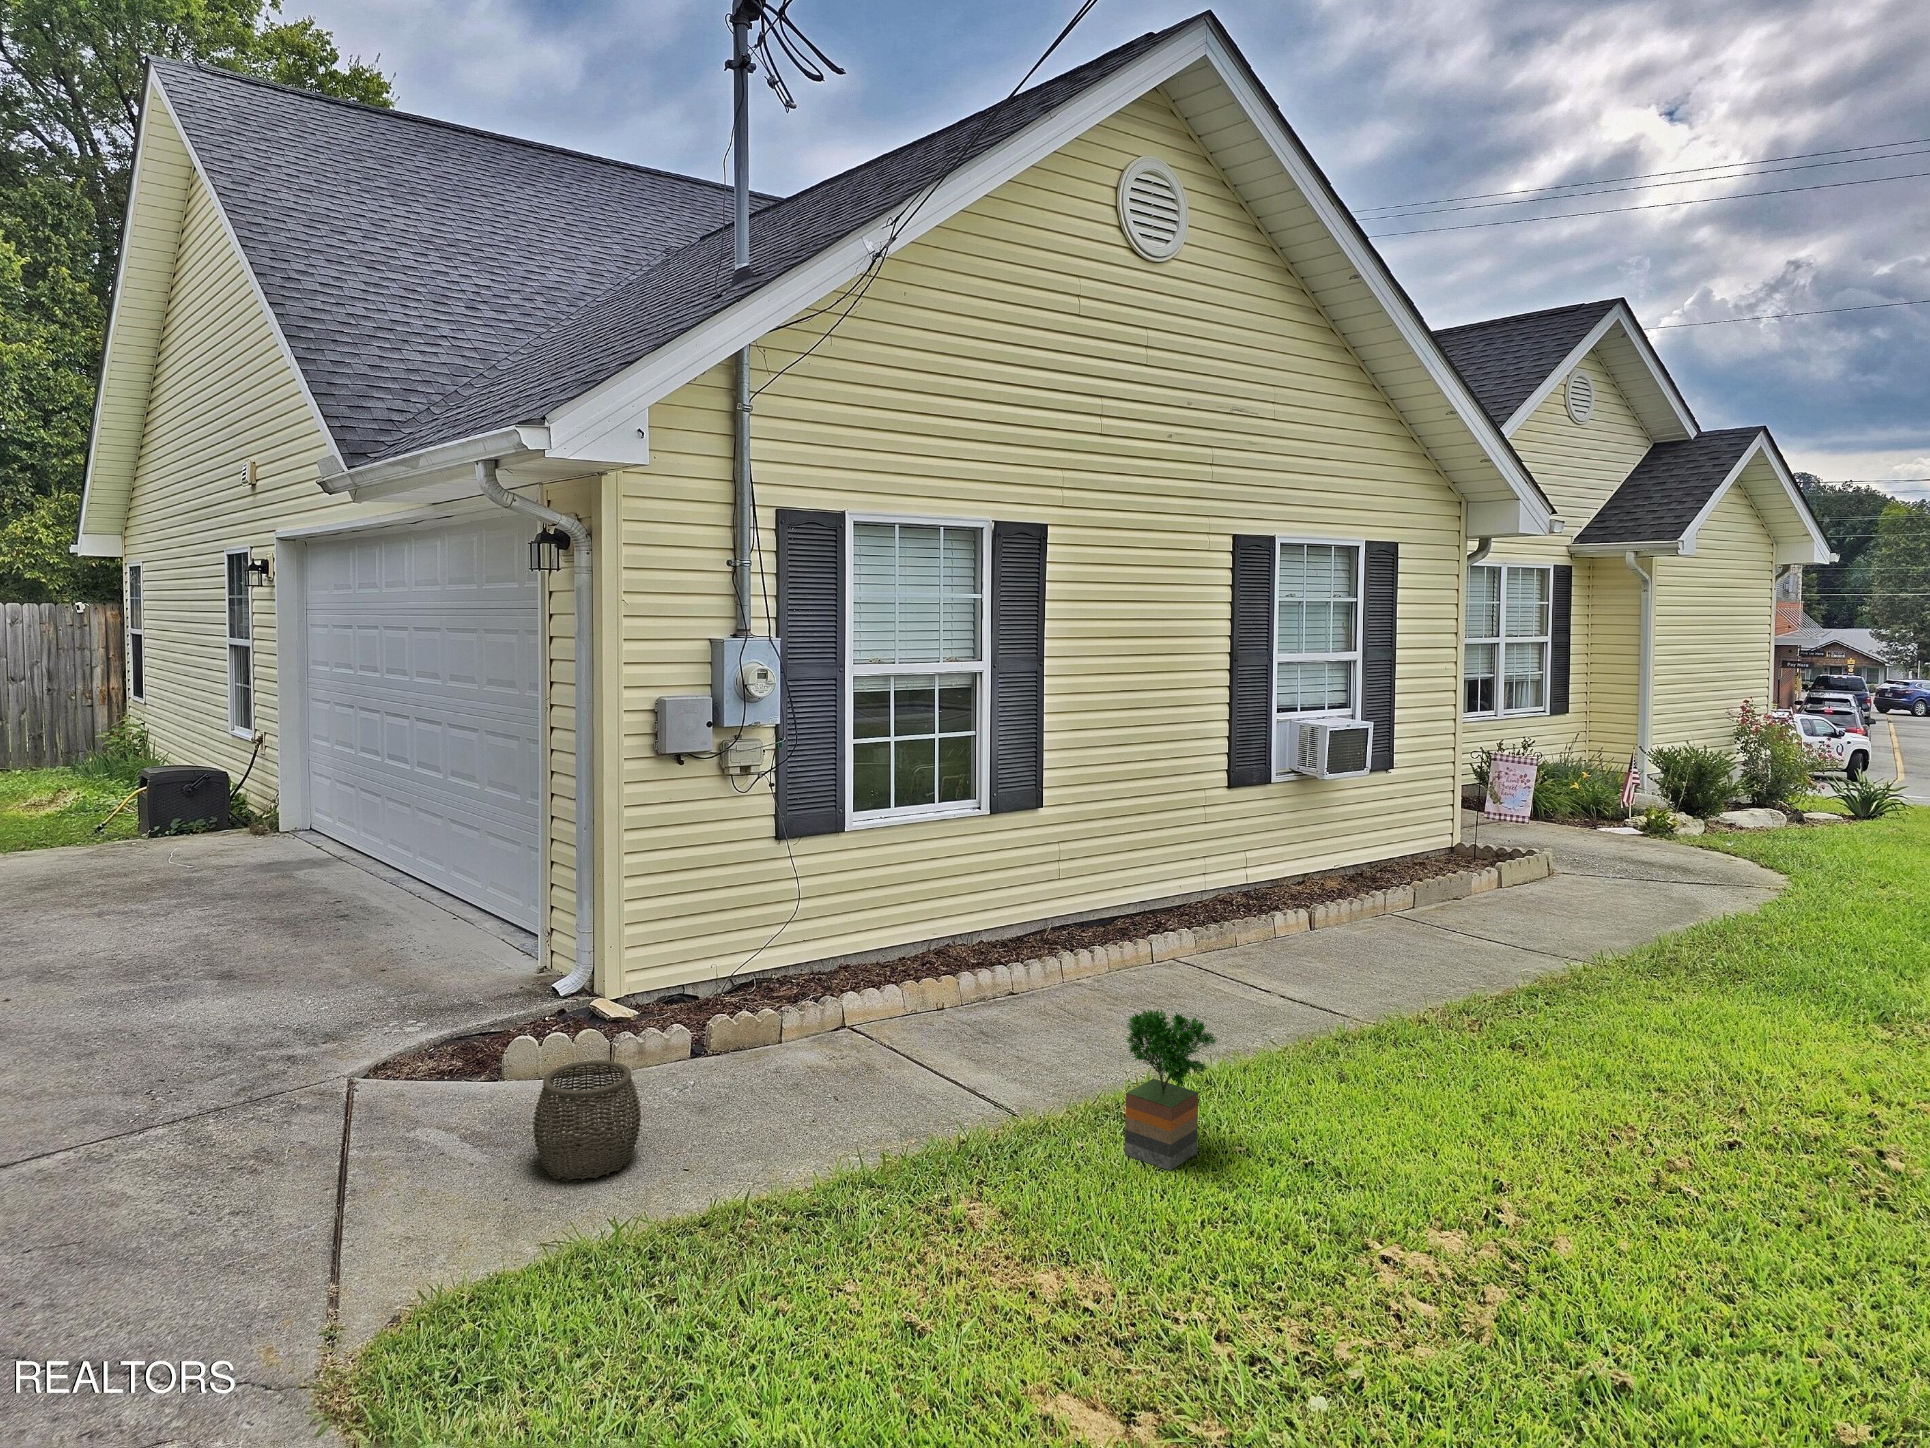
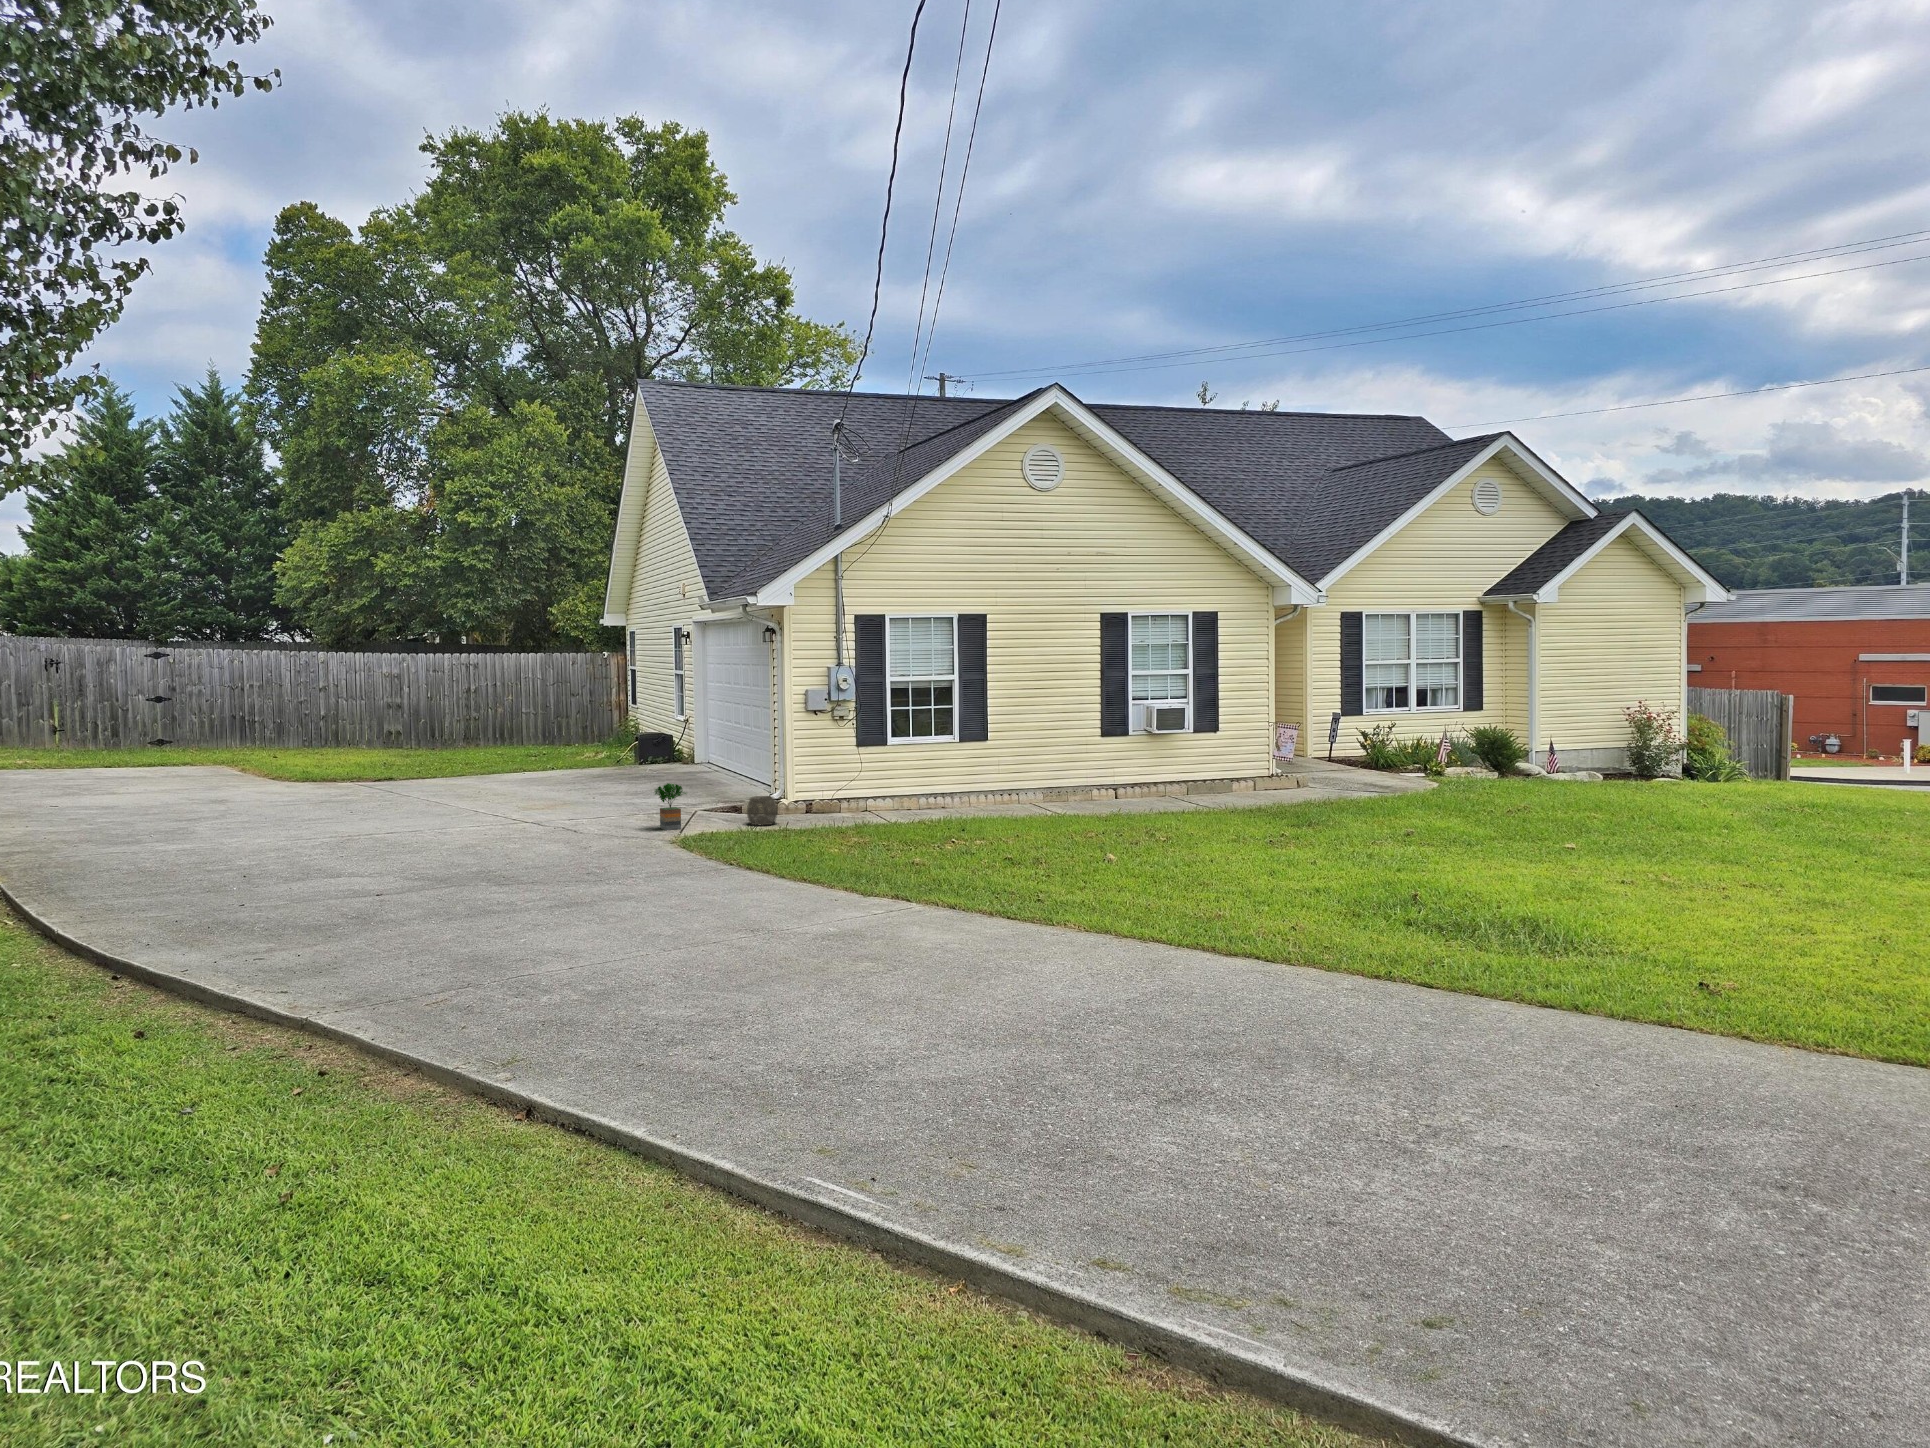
potted tree: present [1125,1009,1216,1171] -> present [655,783,686,830]

